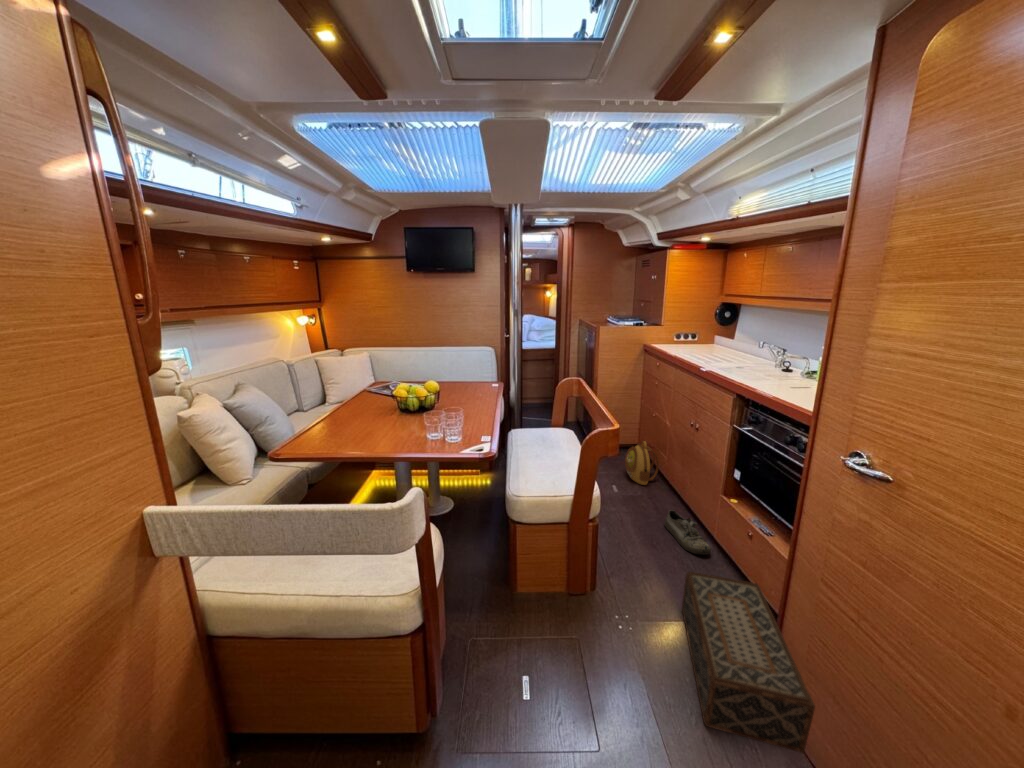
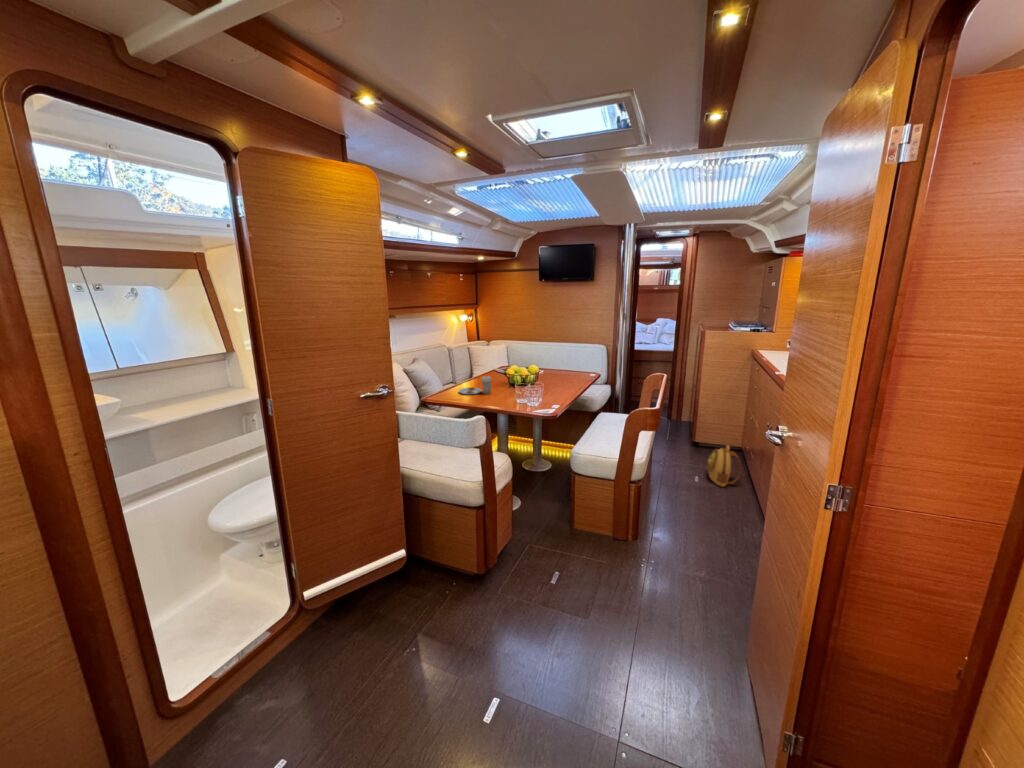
plate: none [328,400,381,430] -> present [459,376,492,395]
shoe: present [665,510,711,555] -> none [722,509,759,554]
woven basket: present [682,572,815,753] -> none [671,552,775,711]

